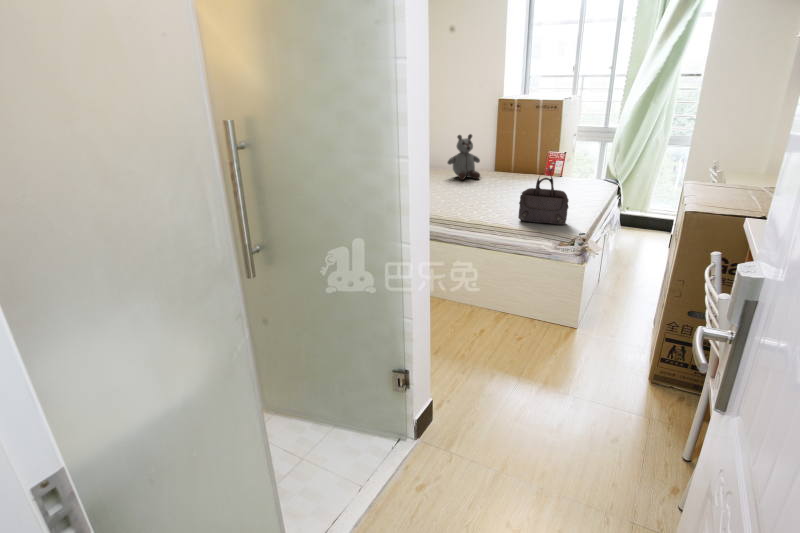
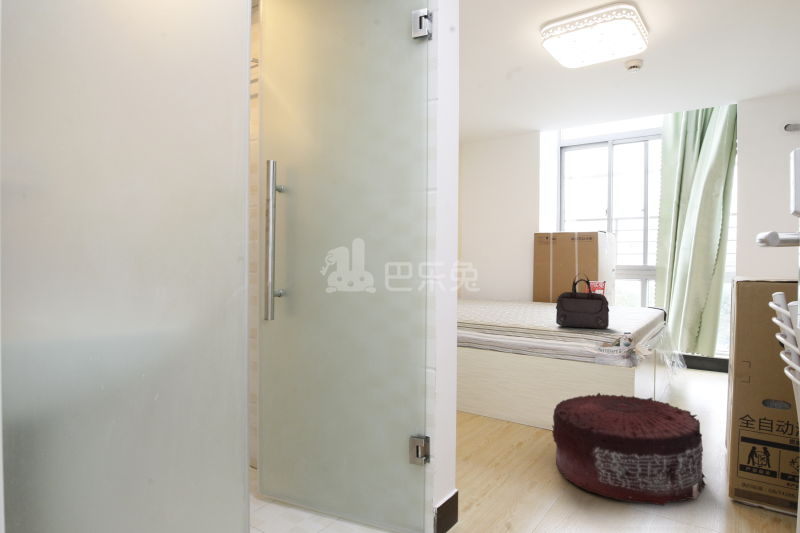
stuffed bear: present [448,134,480,180] -> none [483,263,517,306]
pouf: none [510,288,635,393] -> present [552,393,705,506]

